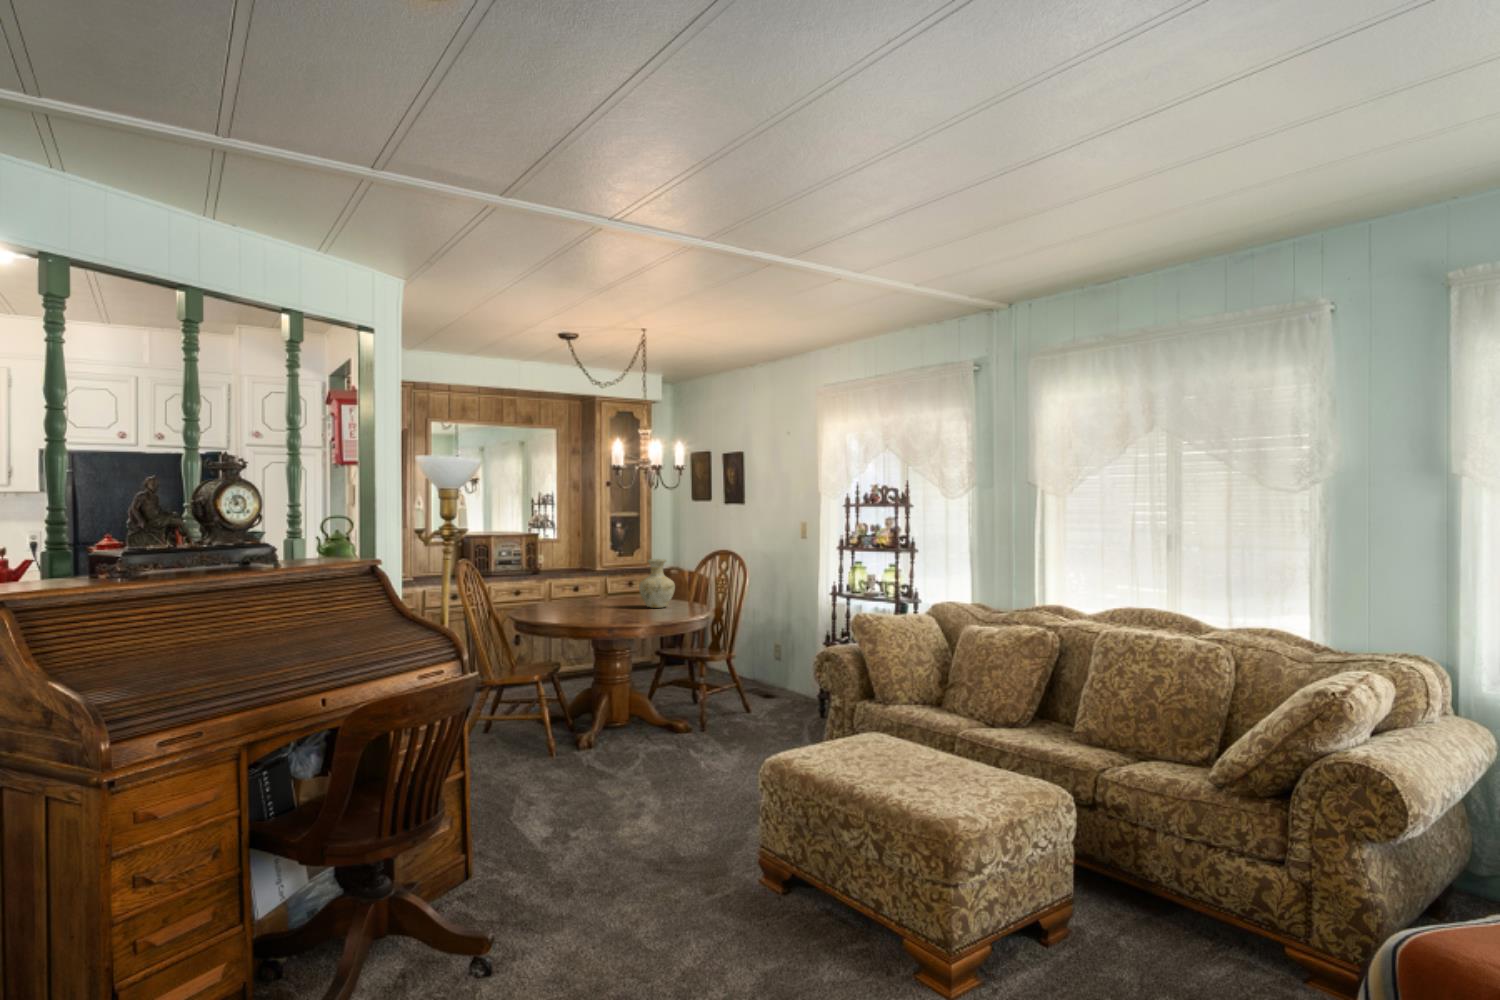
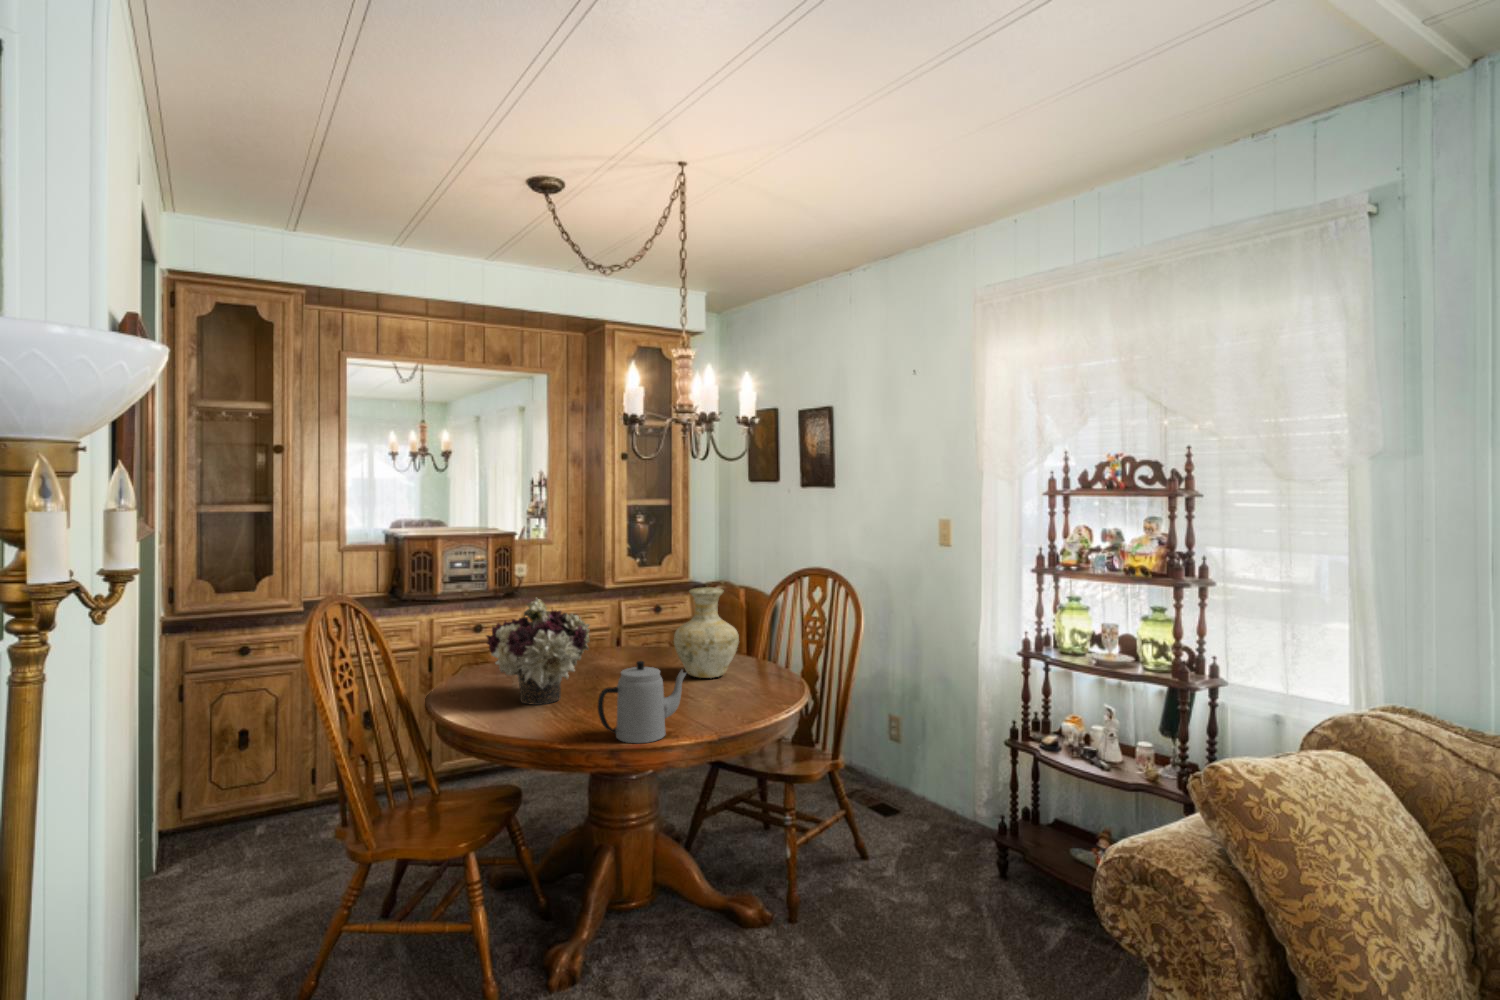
flower arrangement: none [540,561,595,615] -> present [486,599,589,705]
teapot: none [601,585,644,623] -> present [598,661,686,743]

